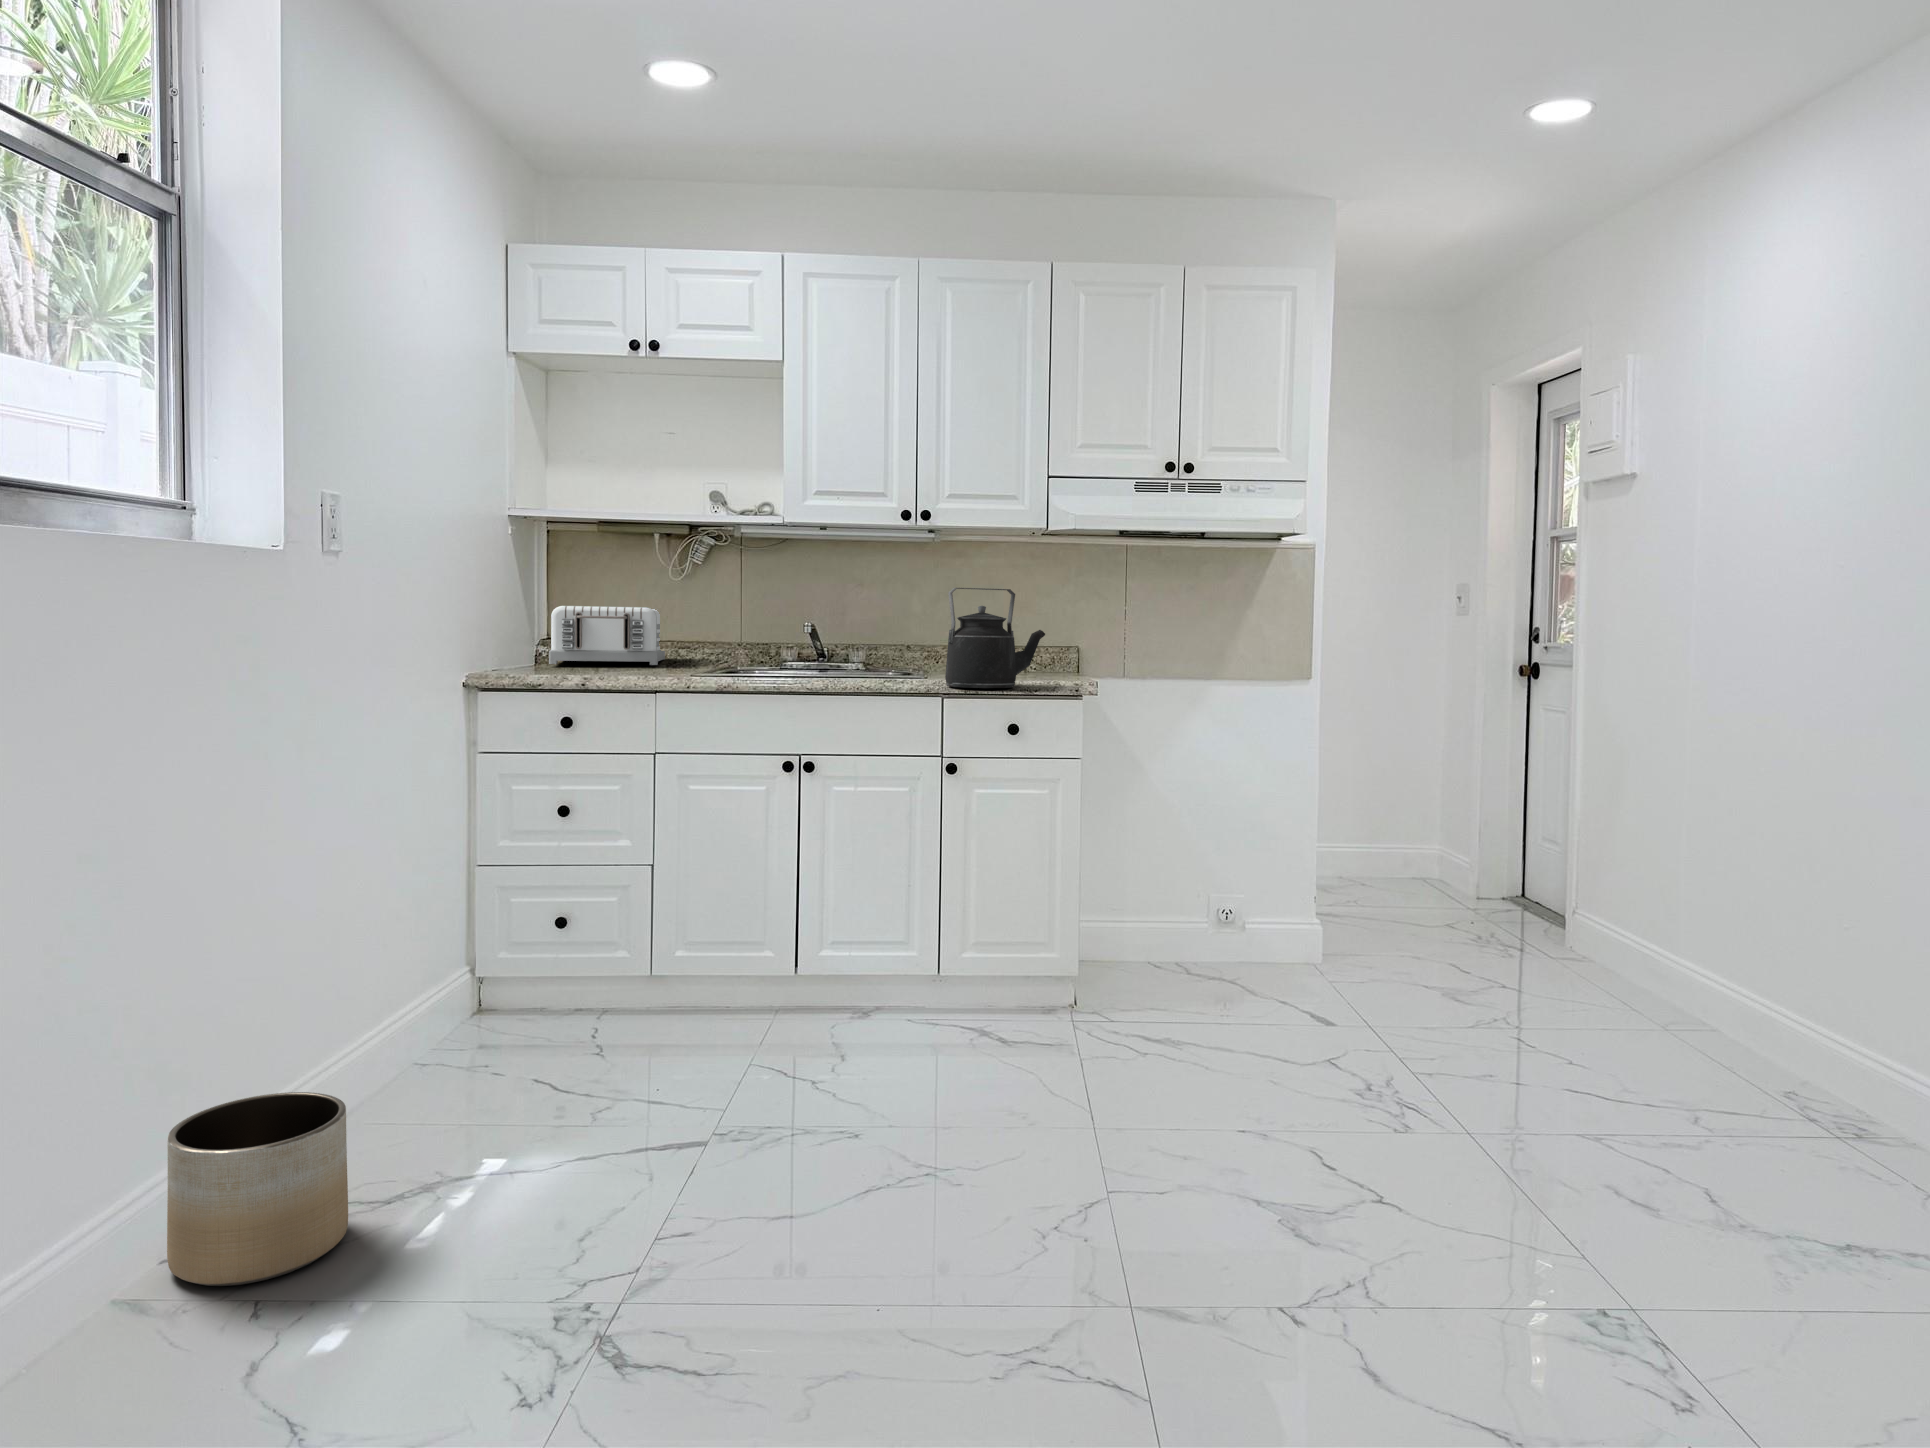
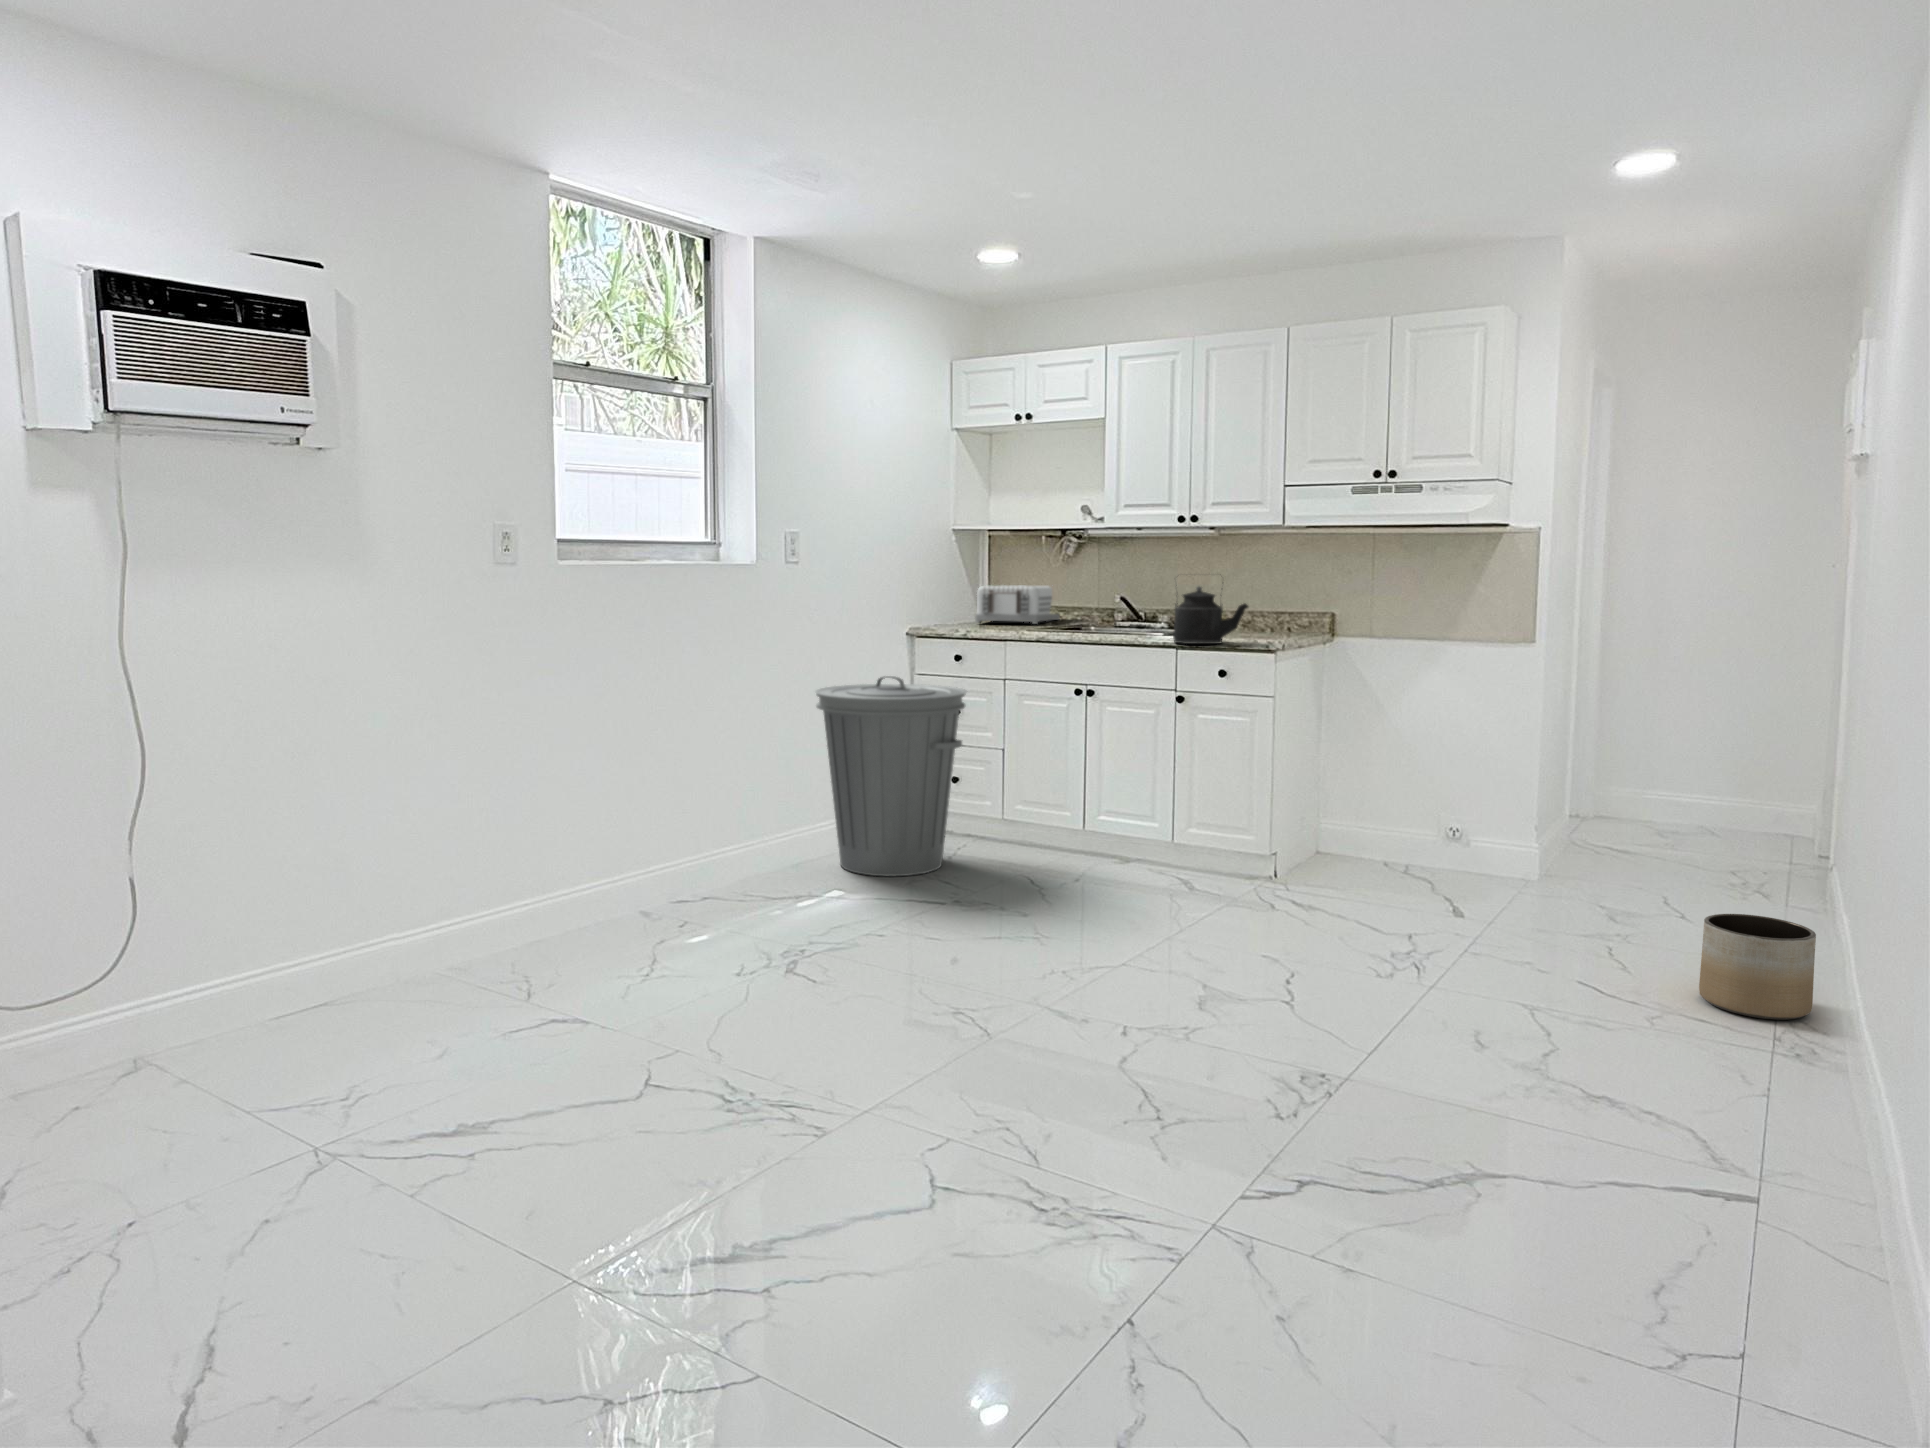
trash can: none [353,758,659,1140] -> present [815,676,967,876]
planter: present [167,1092,348,1286] -> present [1699,914,1816,1020]

